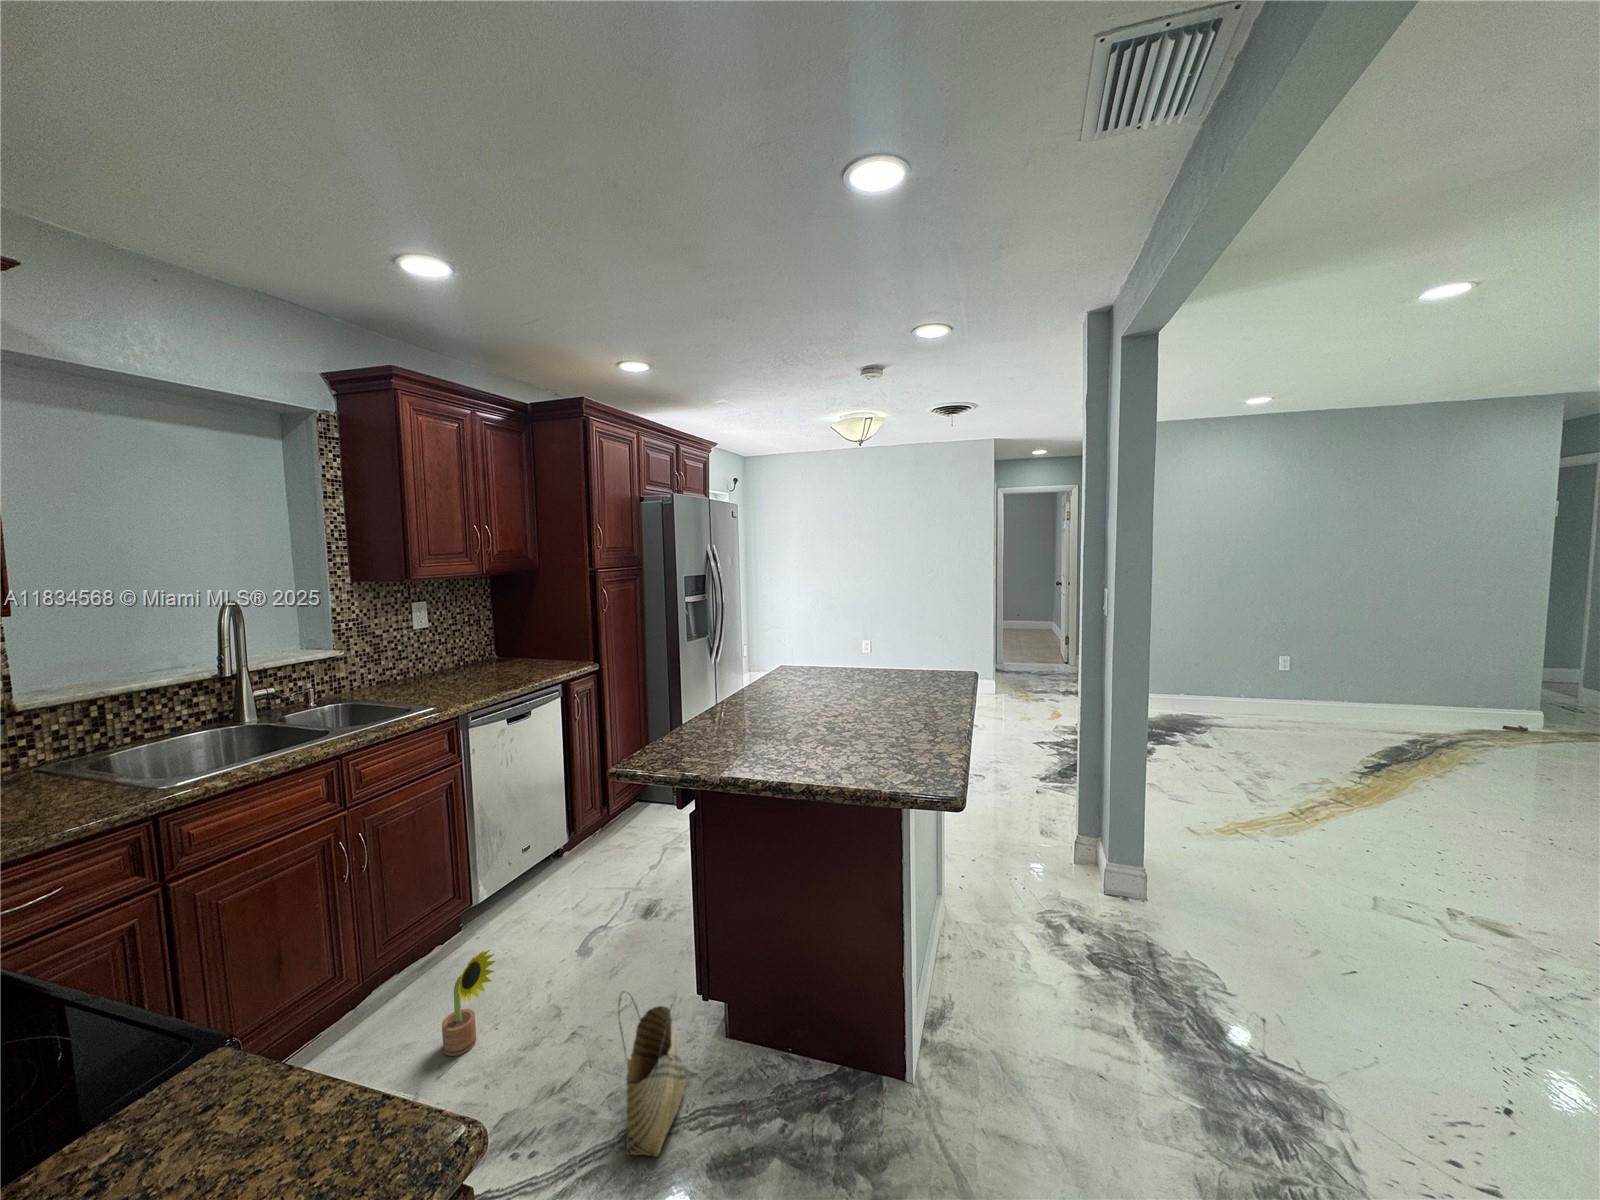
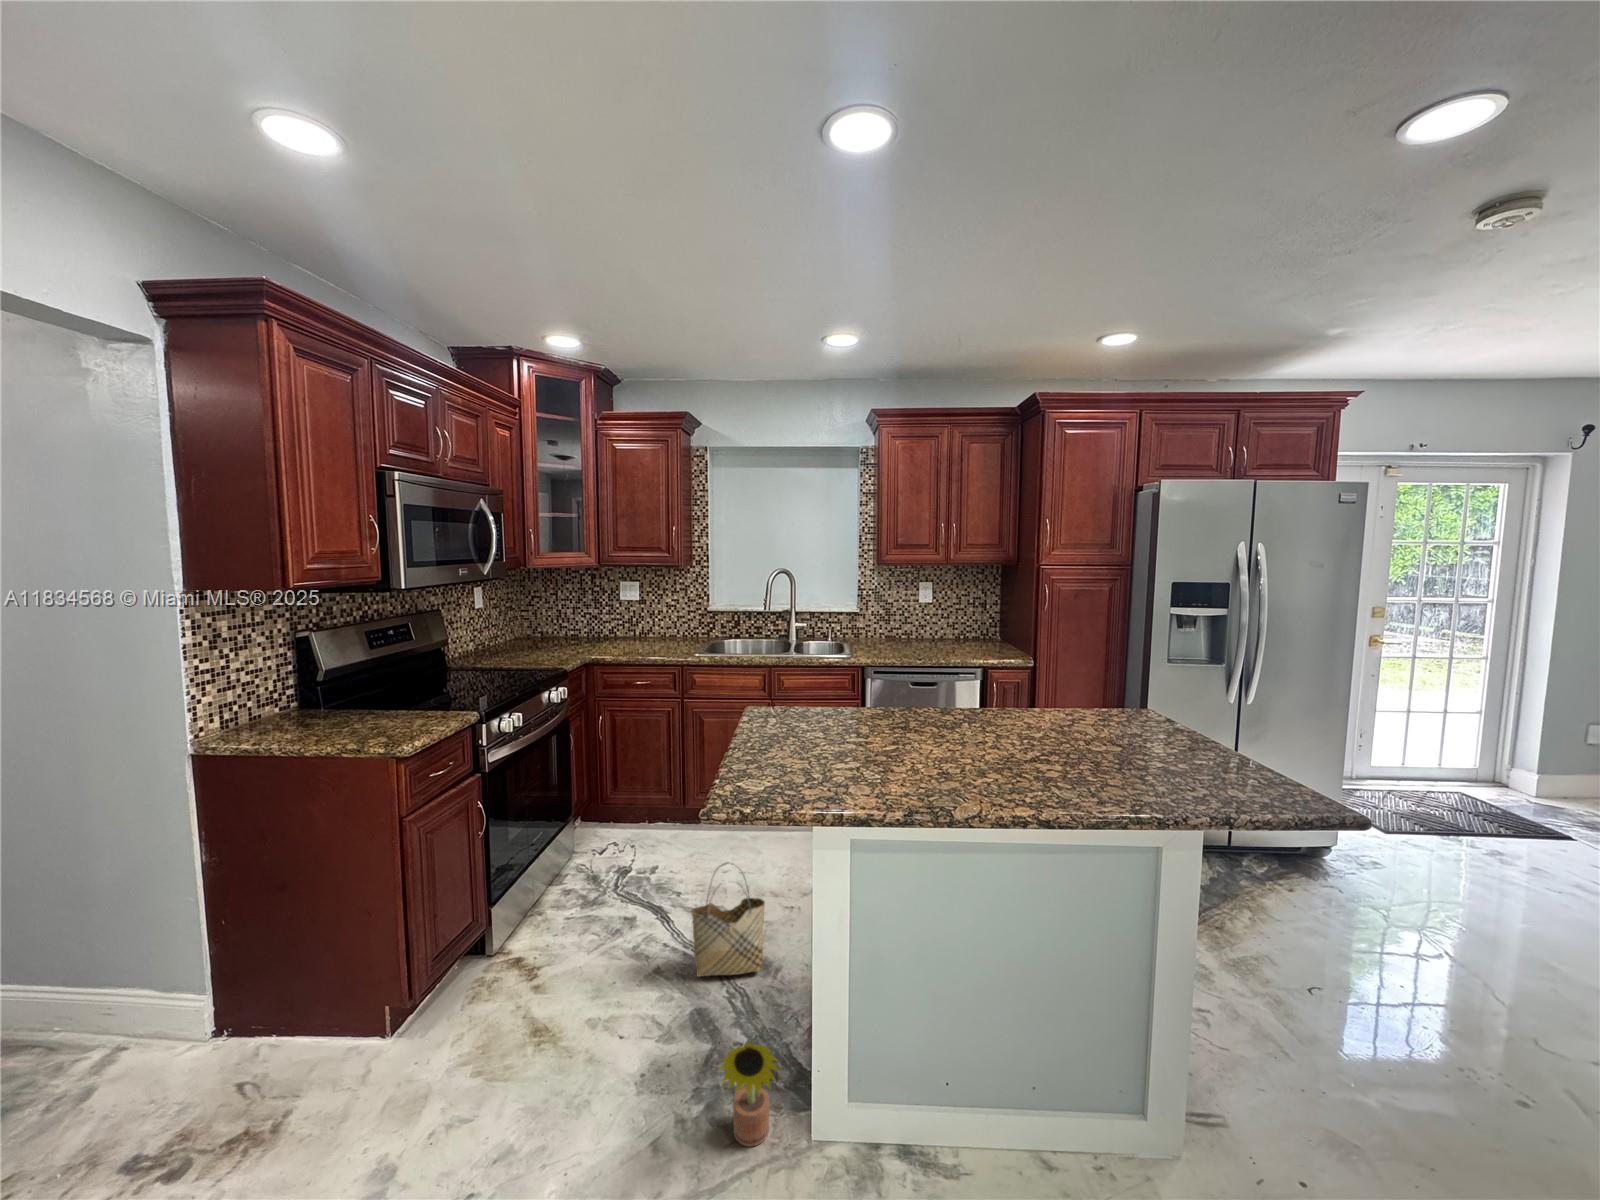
decorative plant: present [442,950,496,1056] -> present [719,1043,779,1147]

